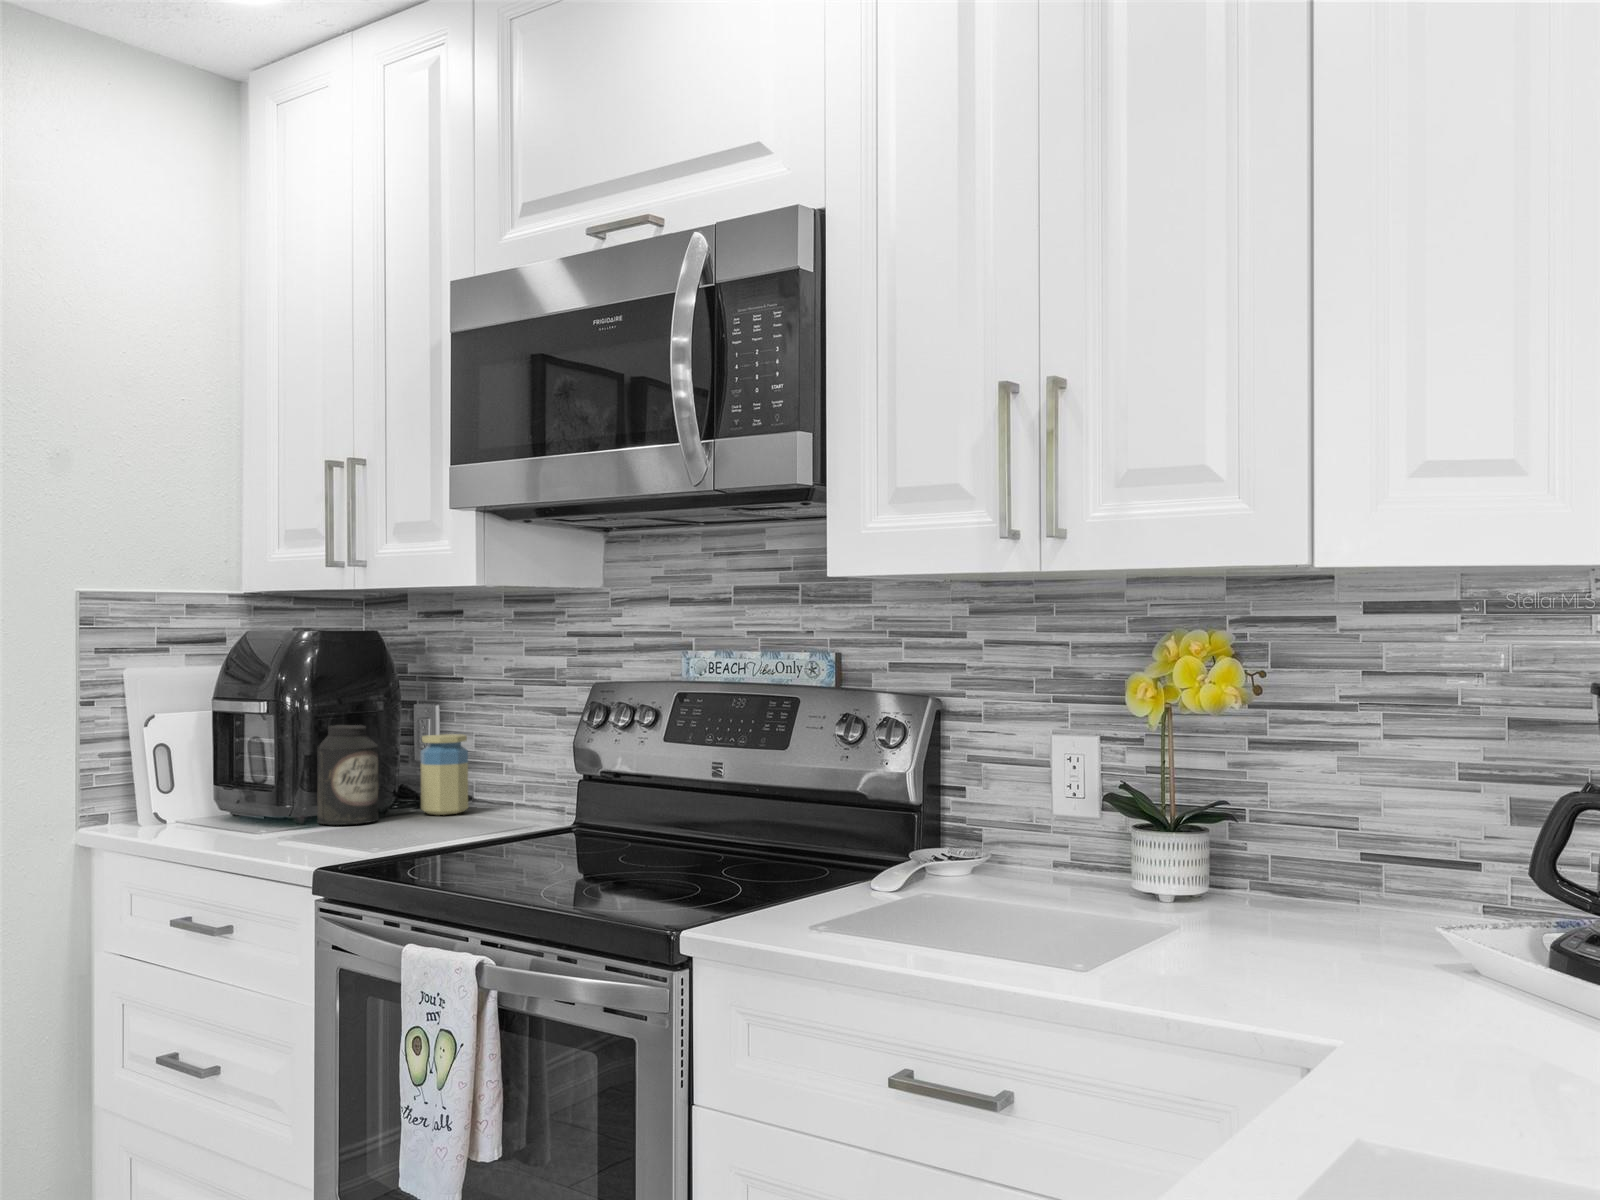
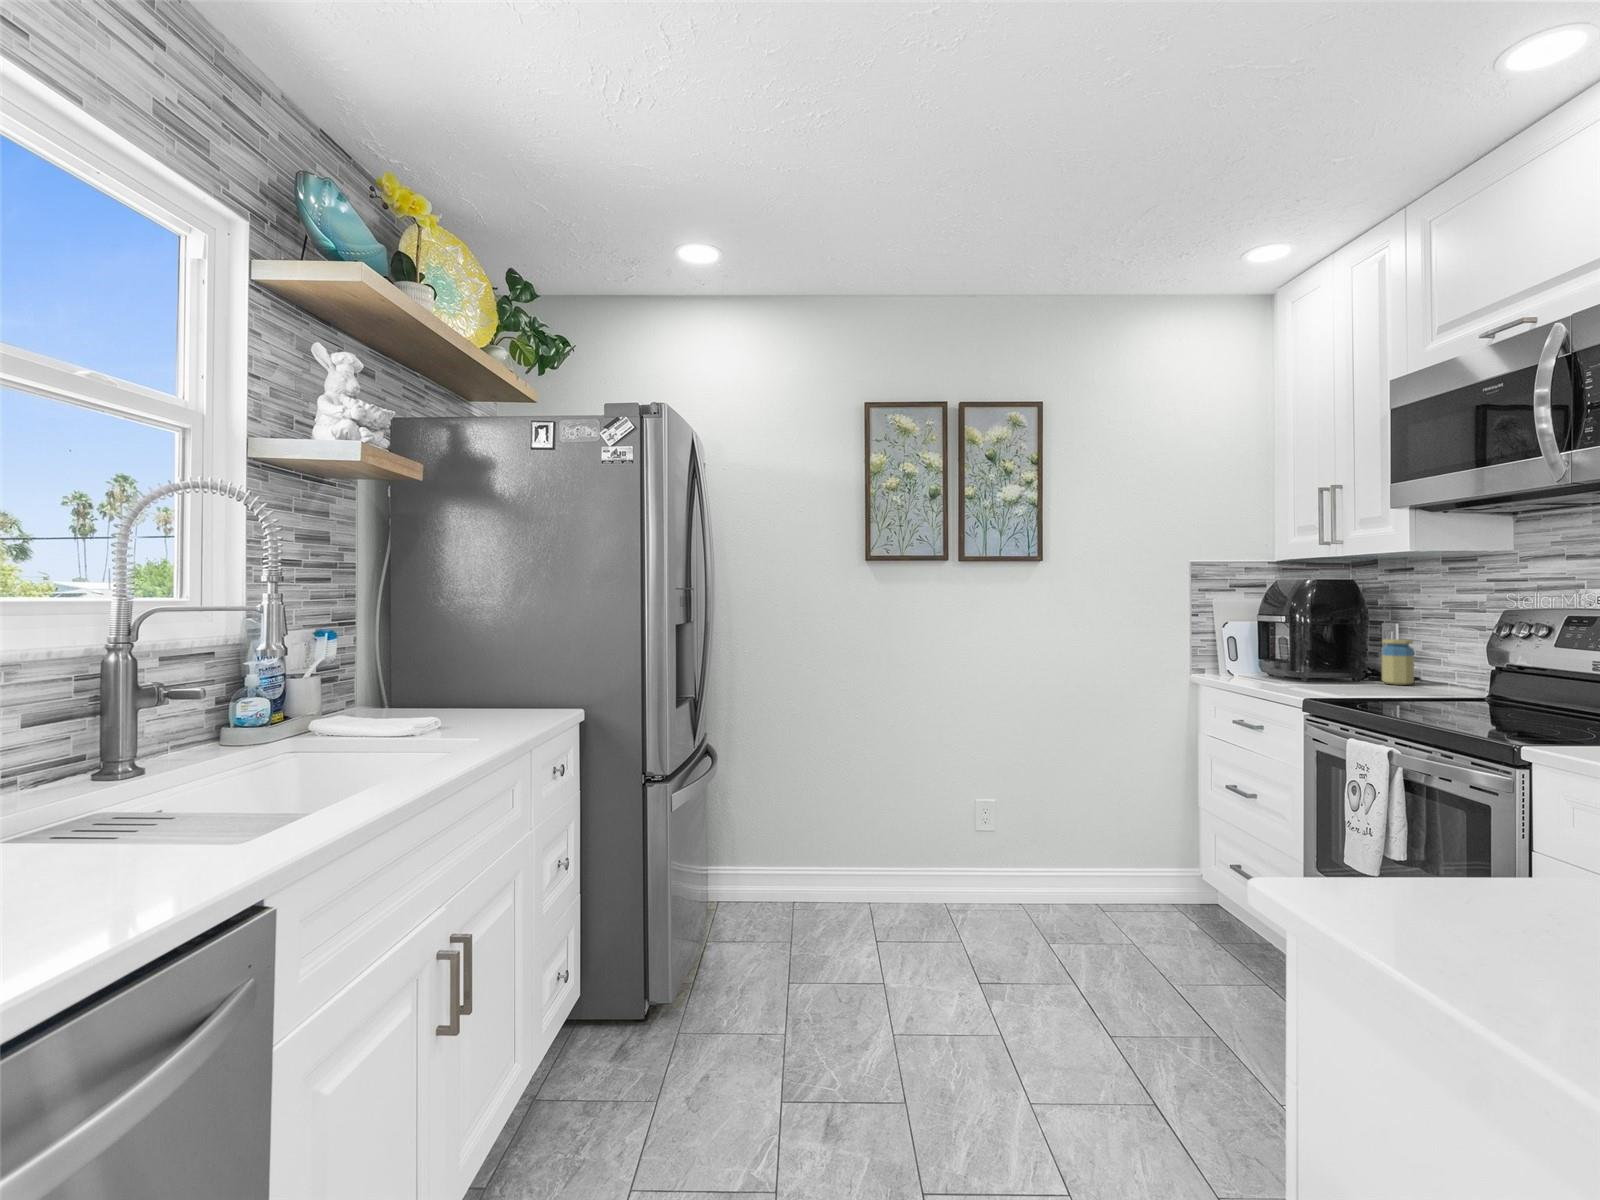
canister: present [317,725,378,825] -> none [1315,631,1353,684]

